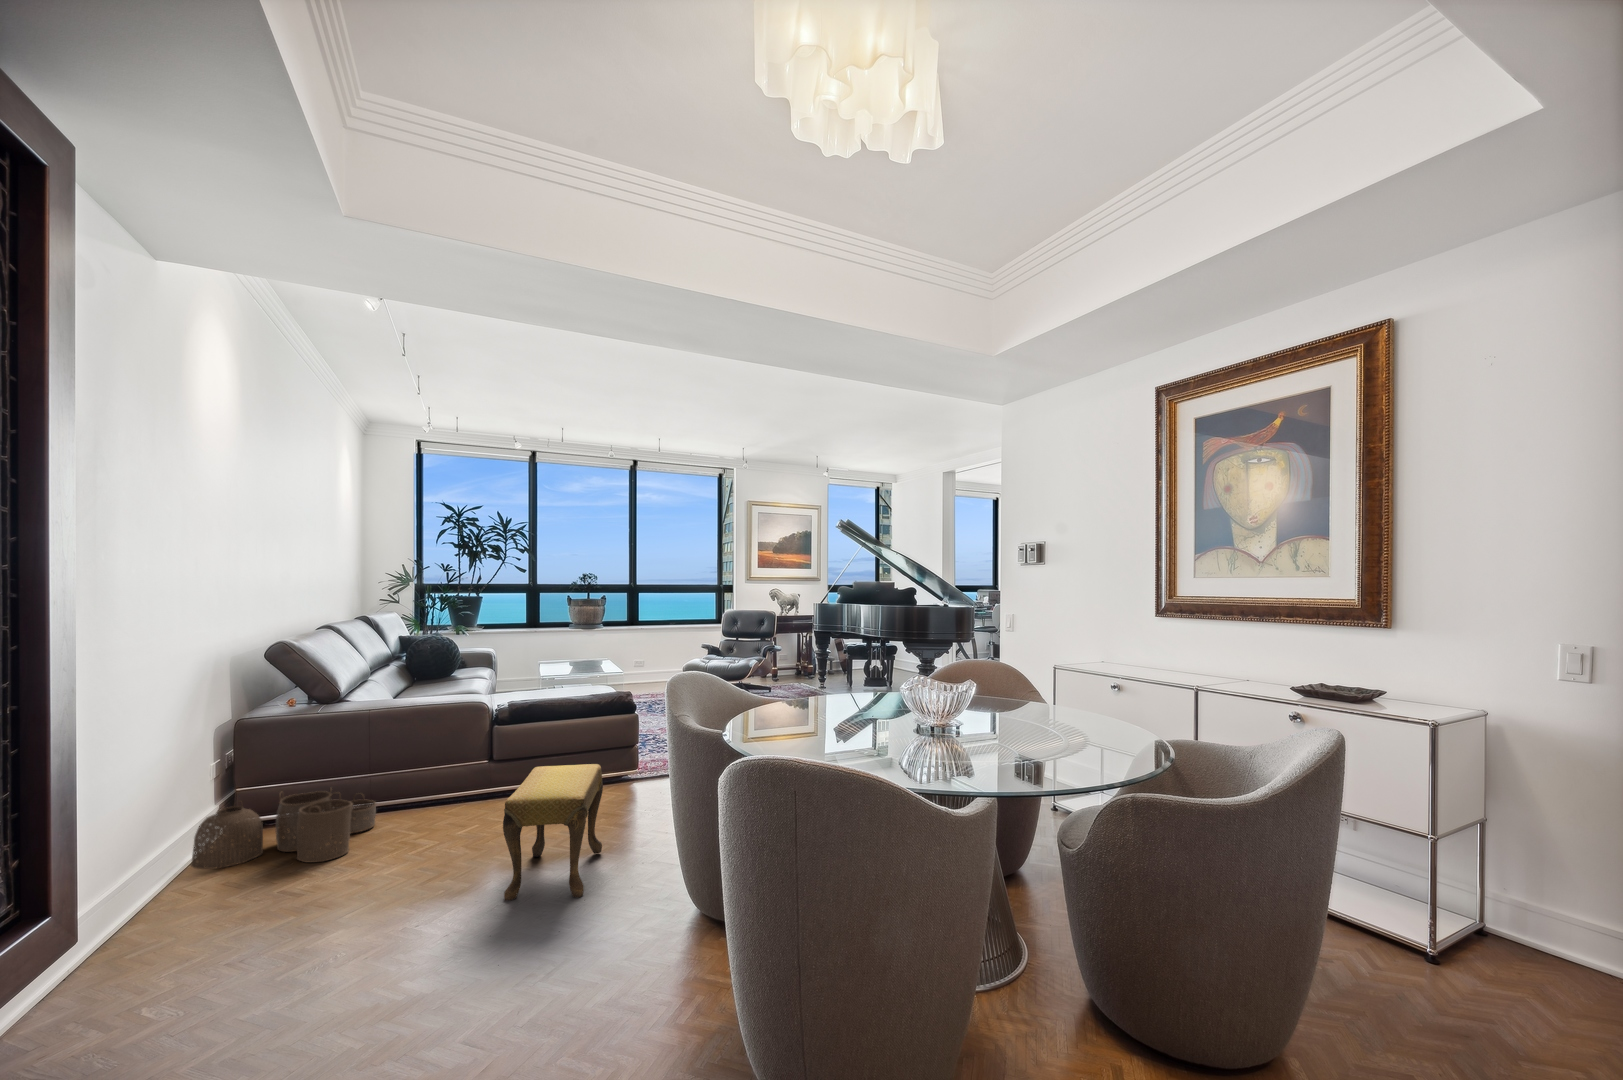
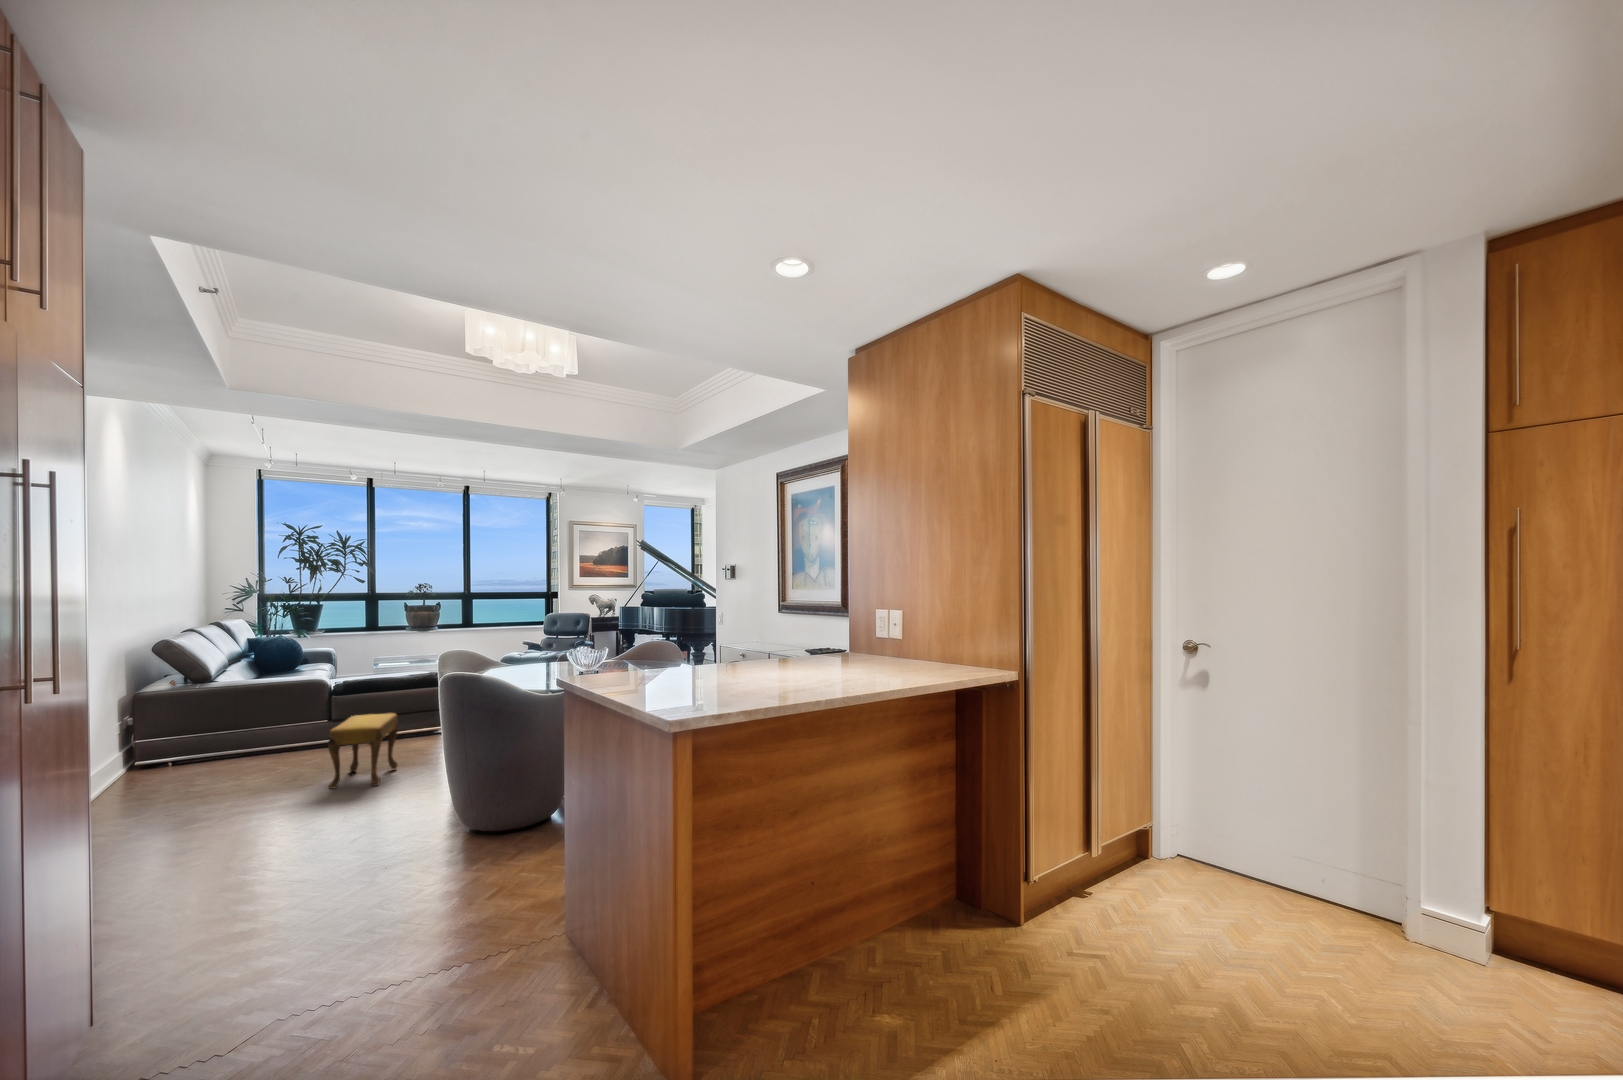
woven basket: present [191,788,376,869] -> none [113,736,240,786]

